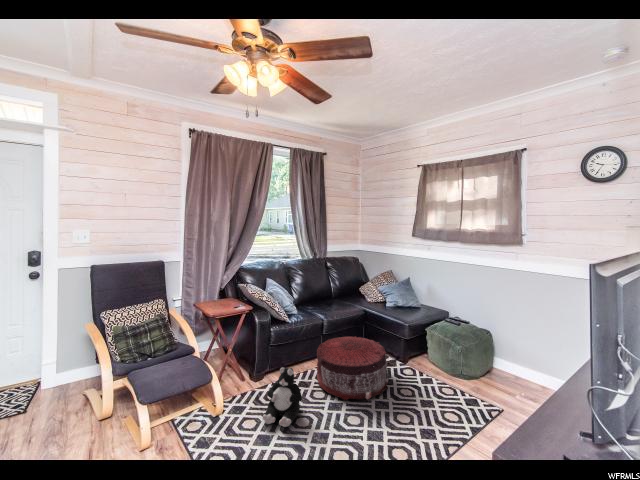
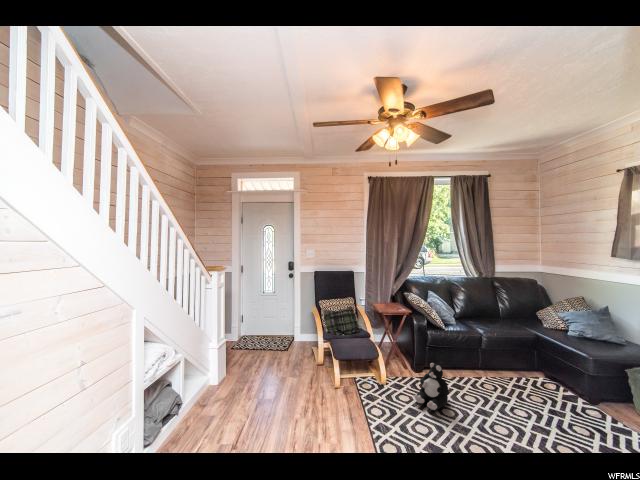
pouf: present [317,336,388,400] -> none [470,353,555,421]

